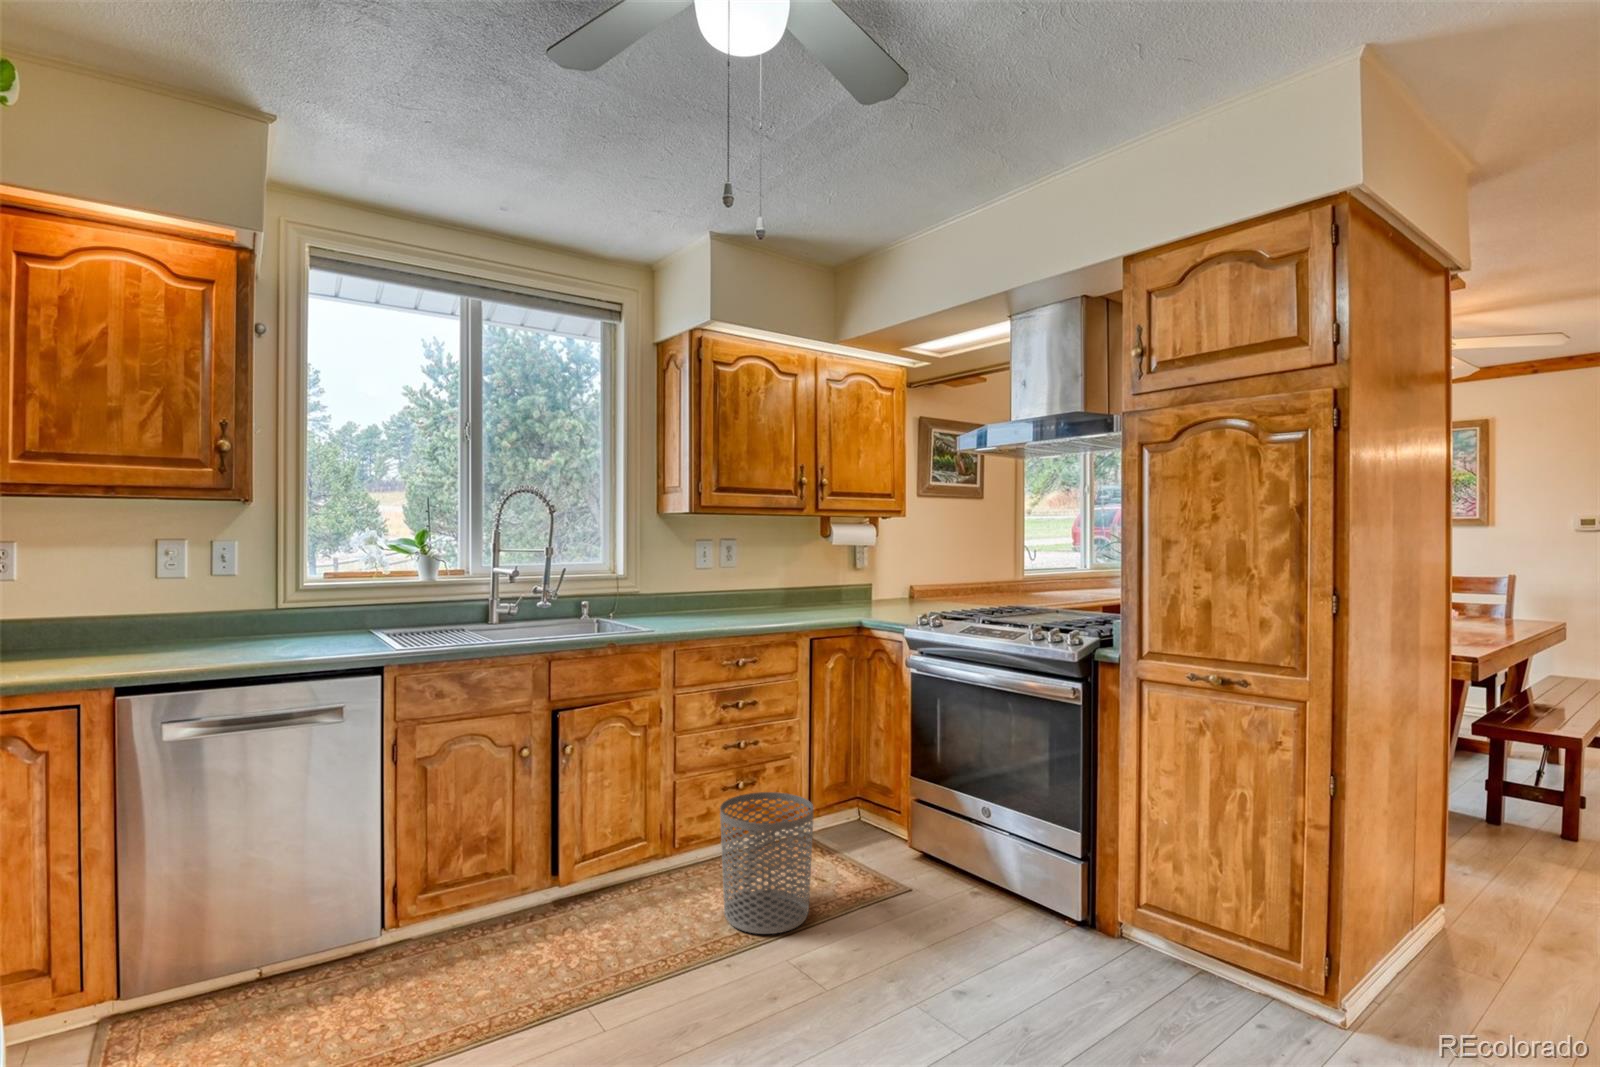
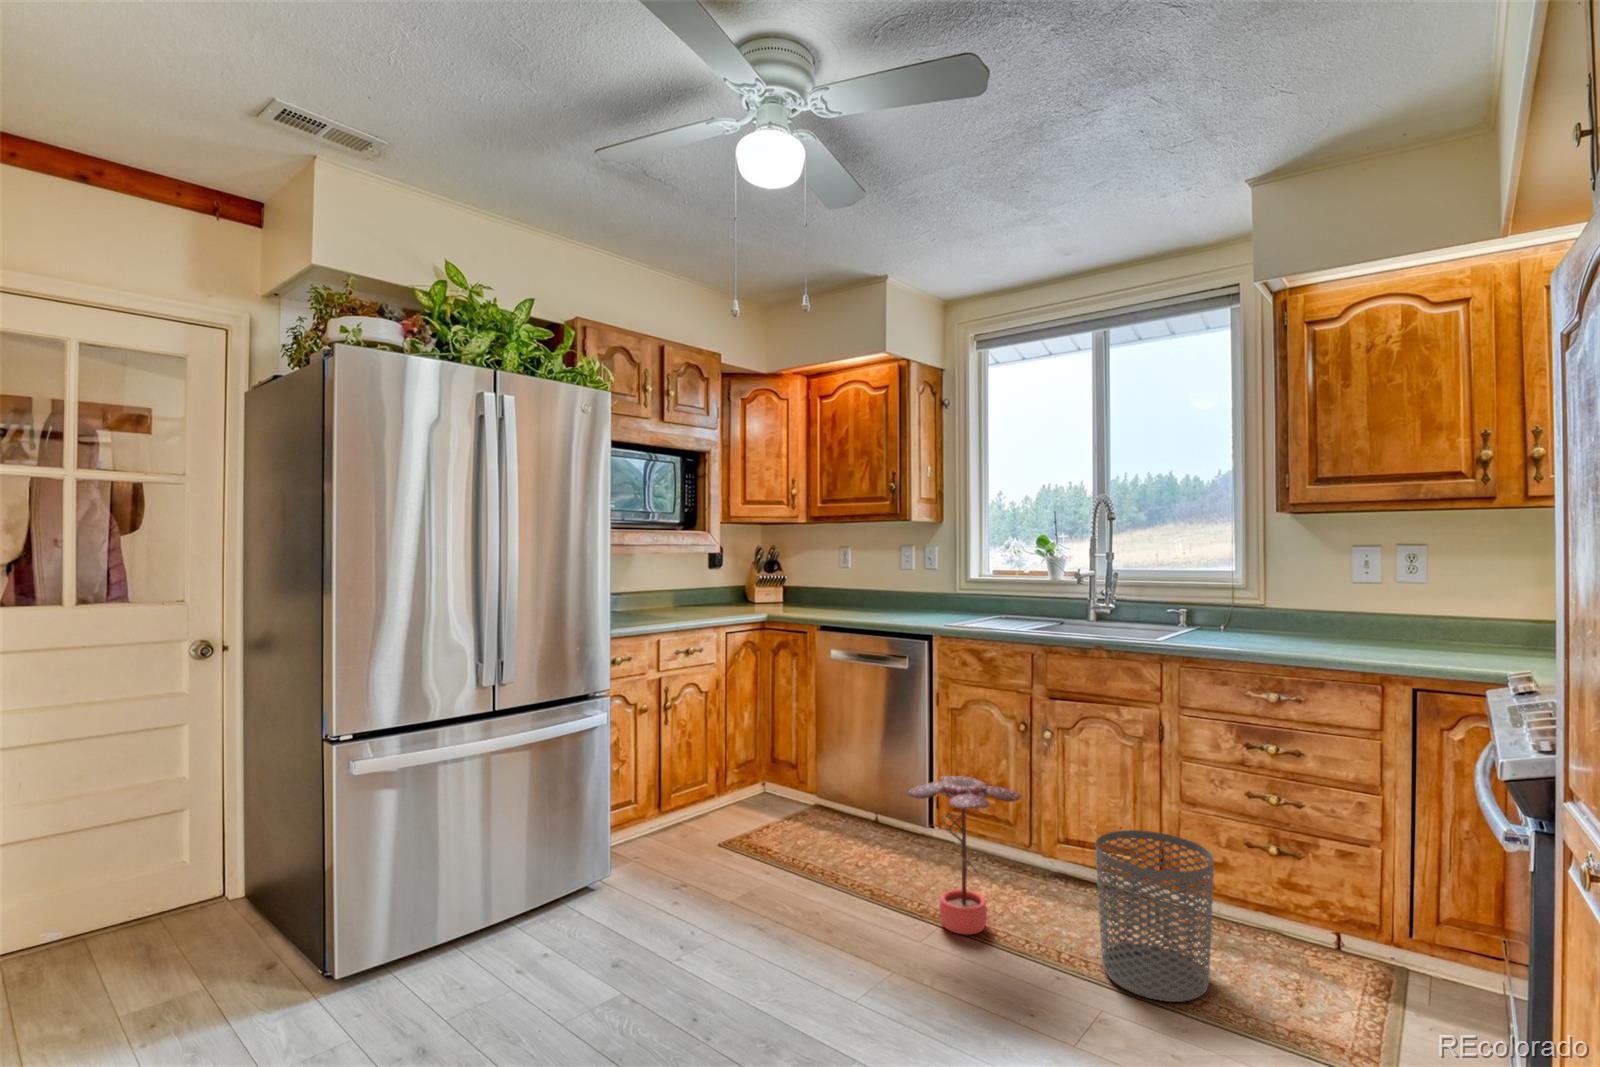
potted plant: none [557,810,681,997] -> present [907,776,1021,935]

